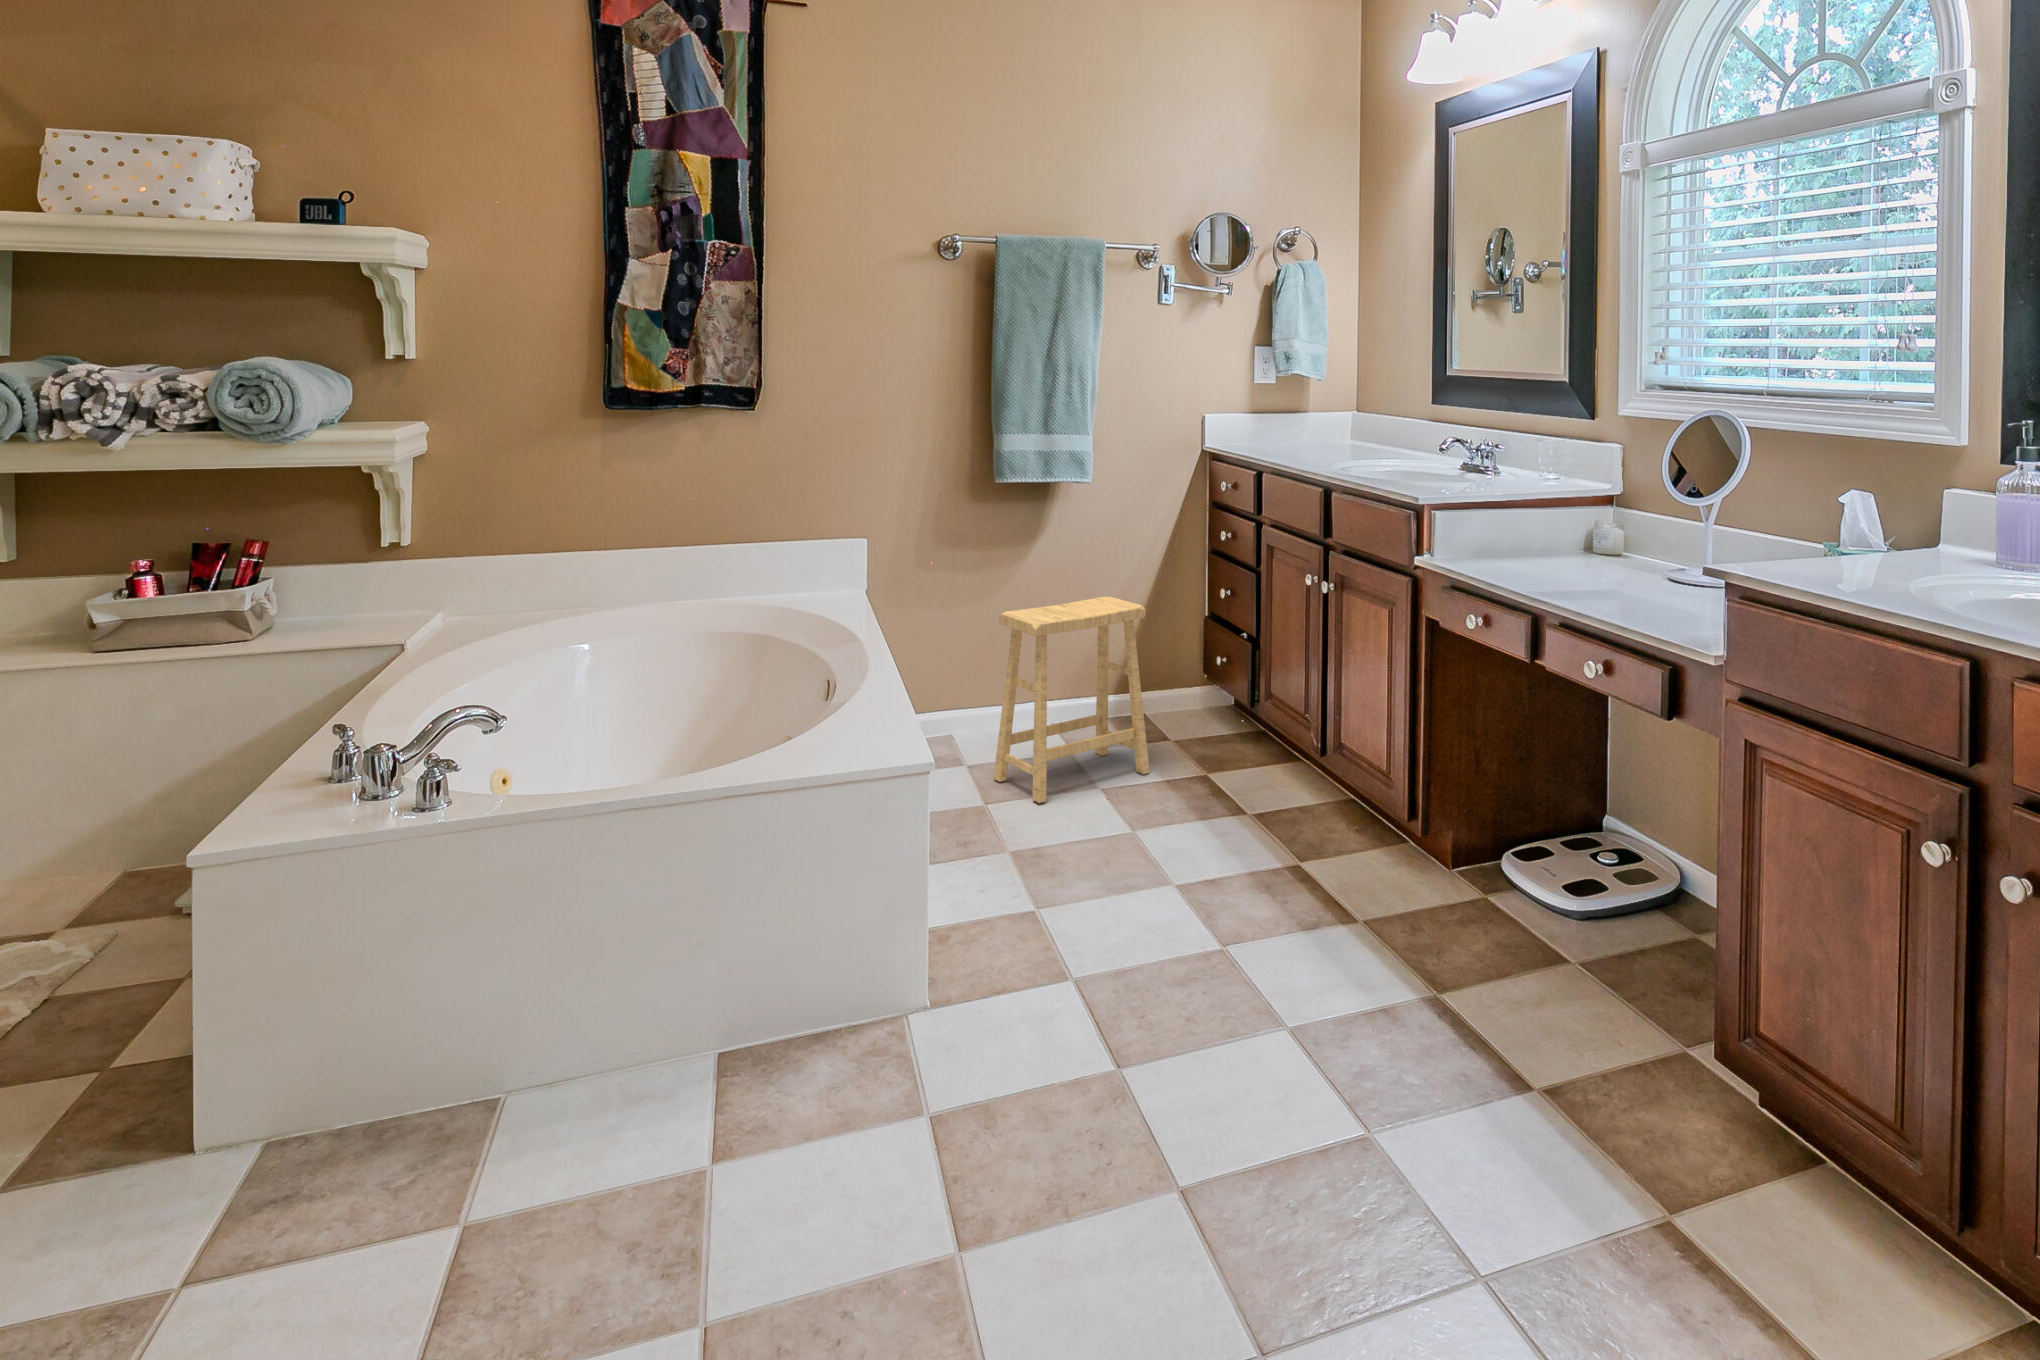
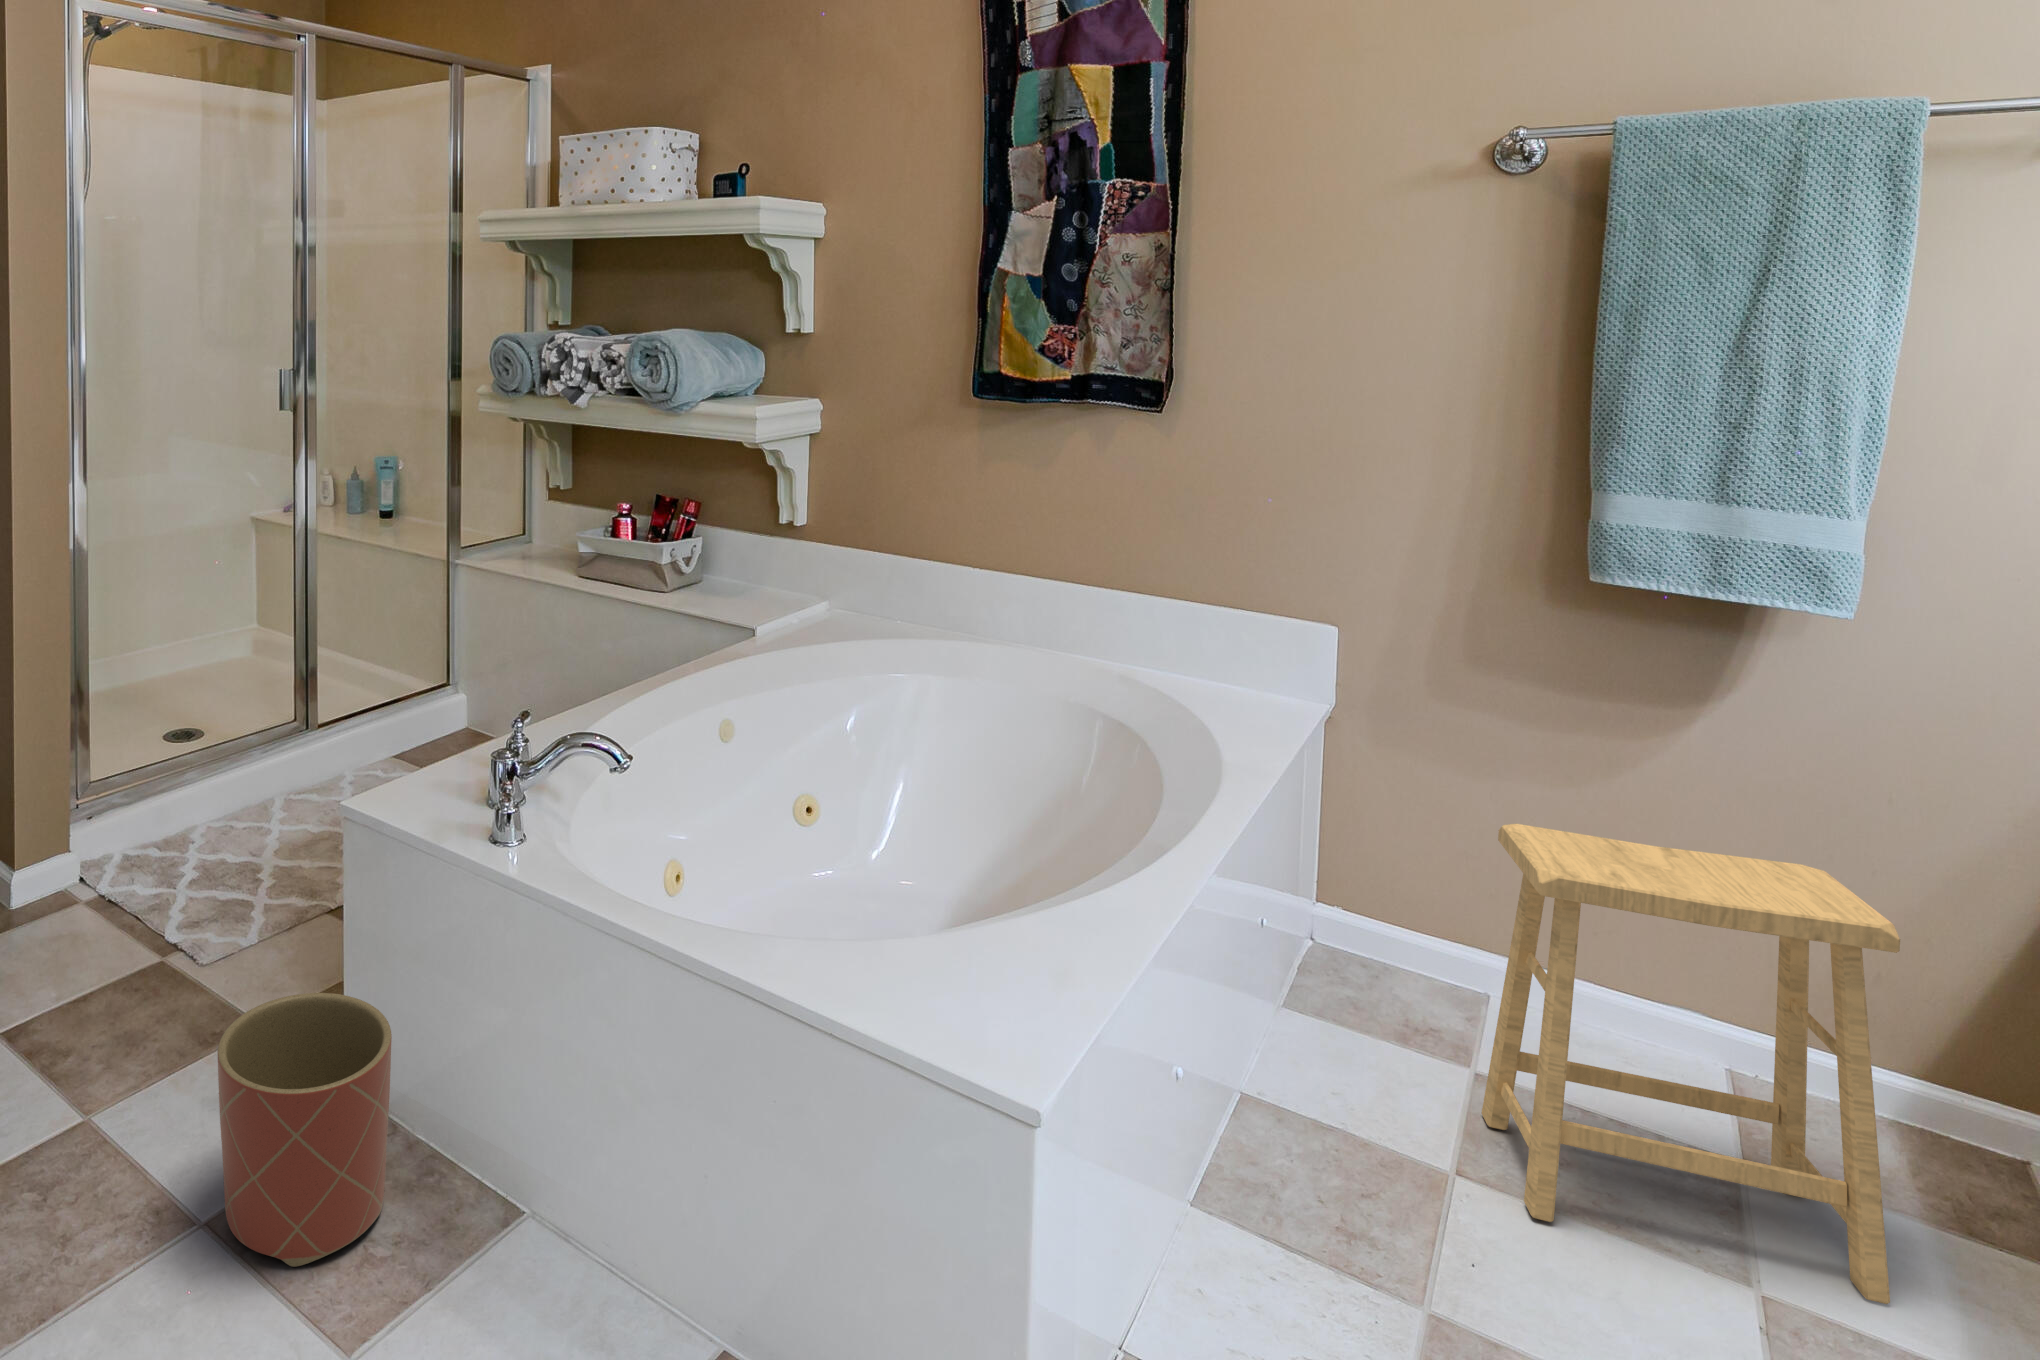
planter: none [222,998,432,1265] -> present [217,993,392,1267]

